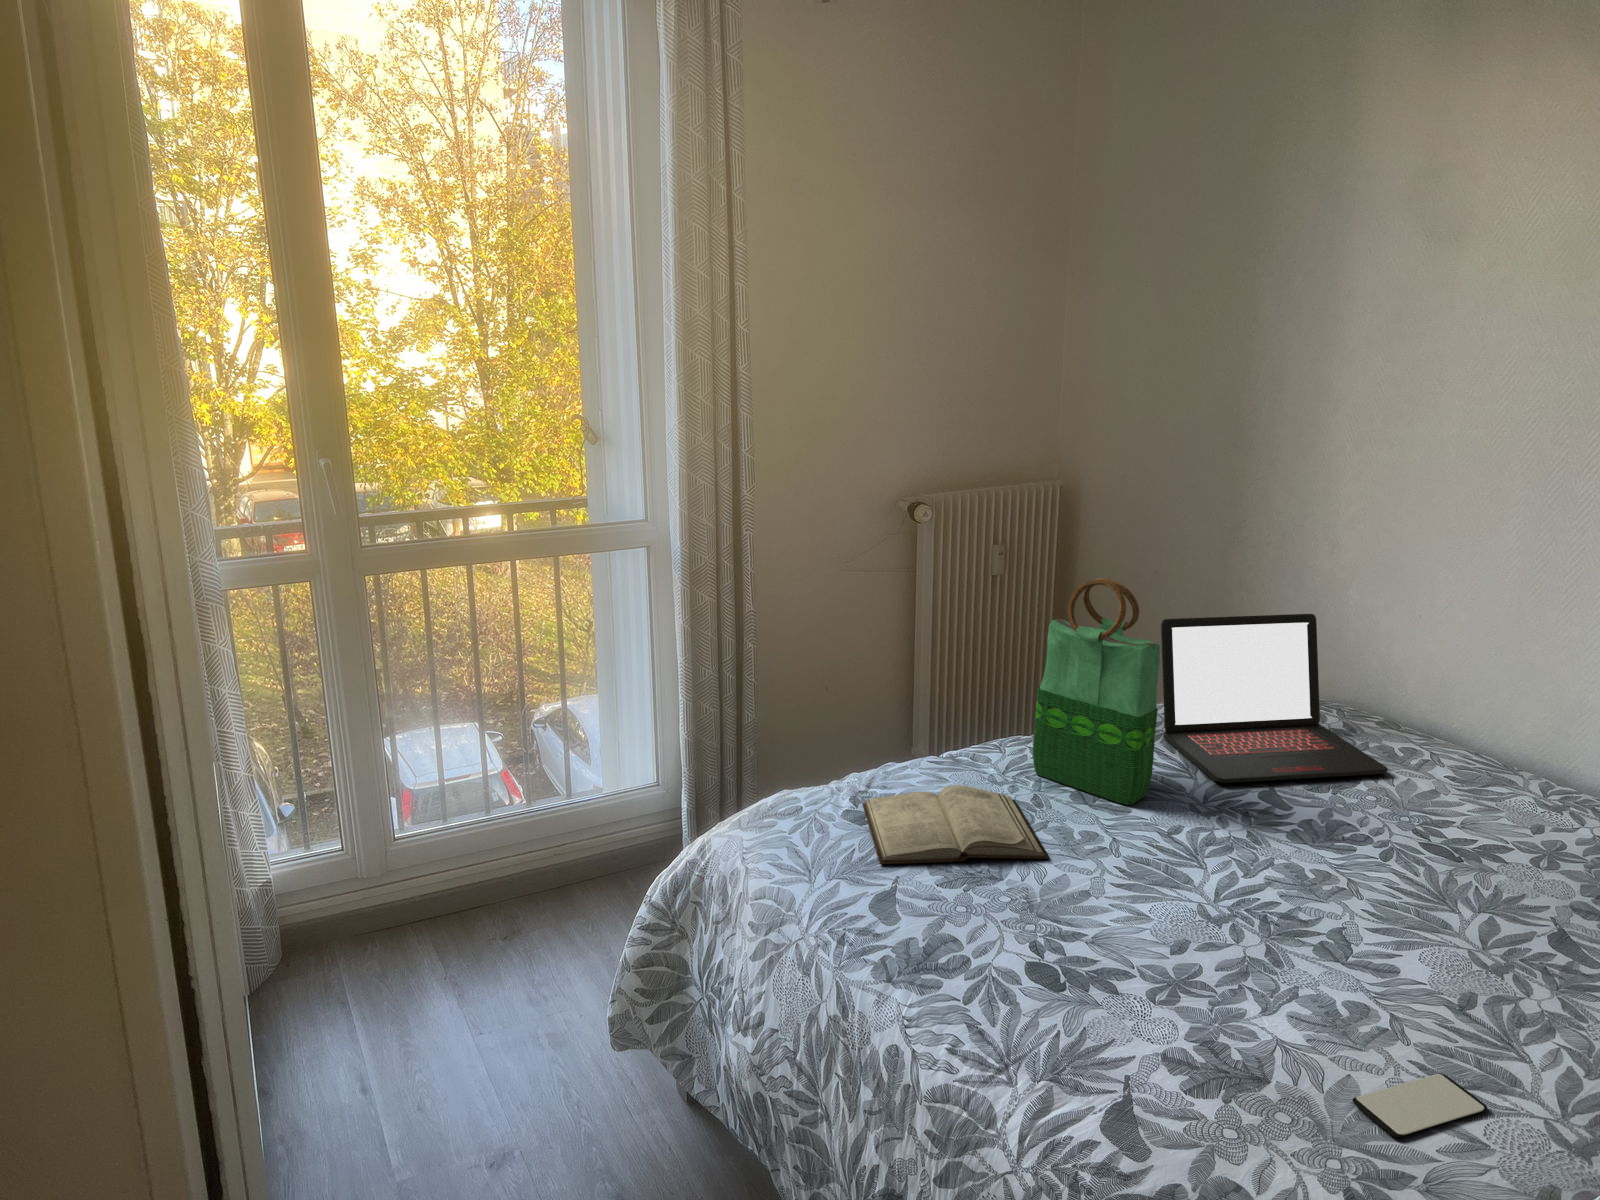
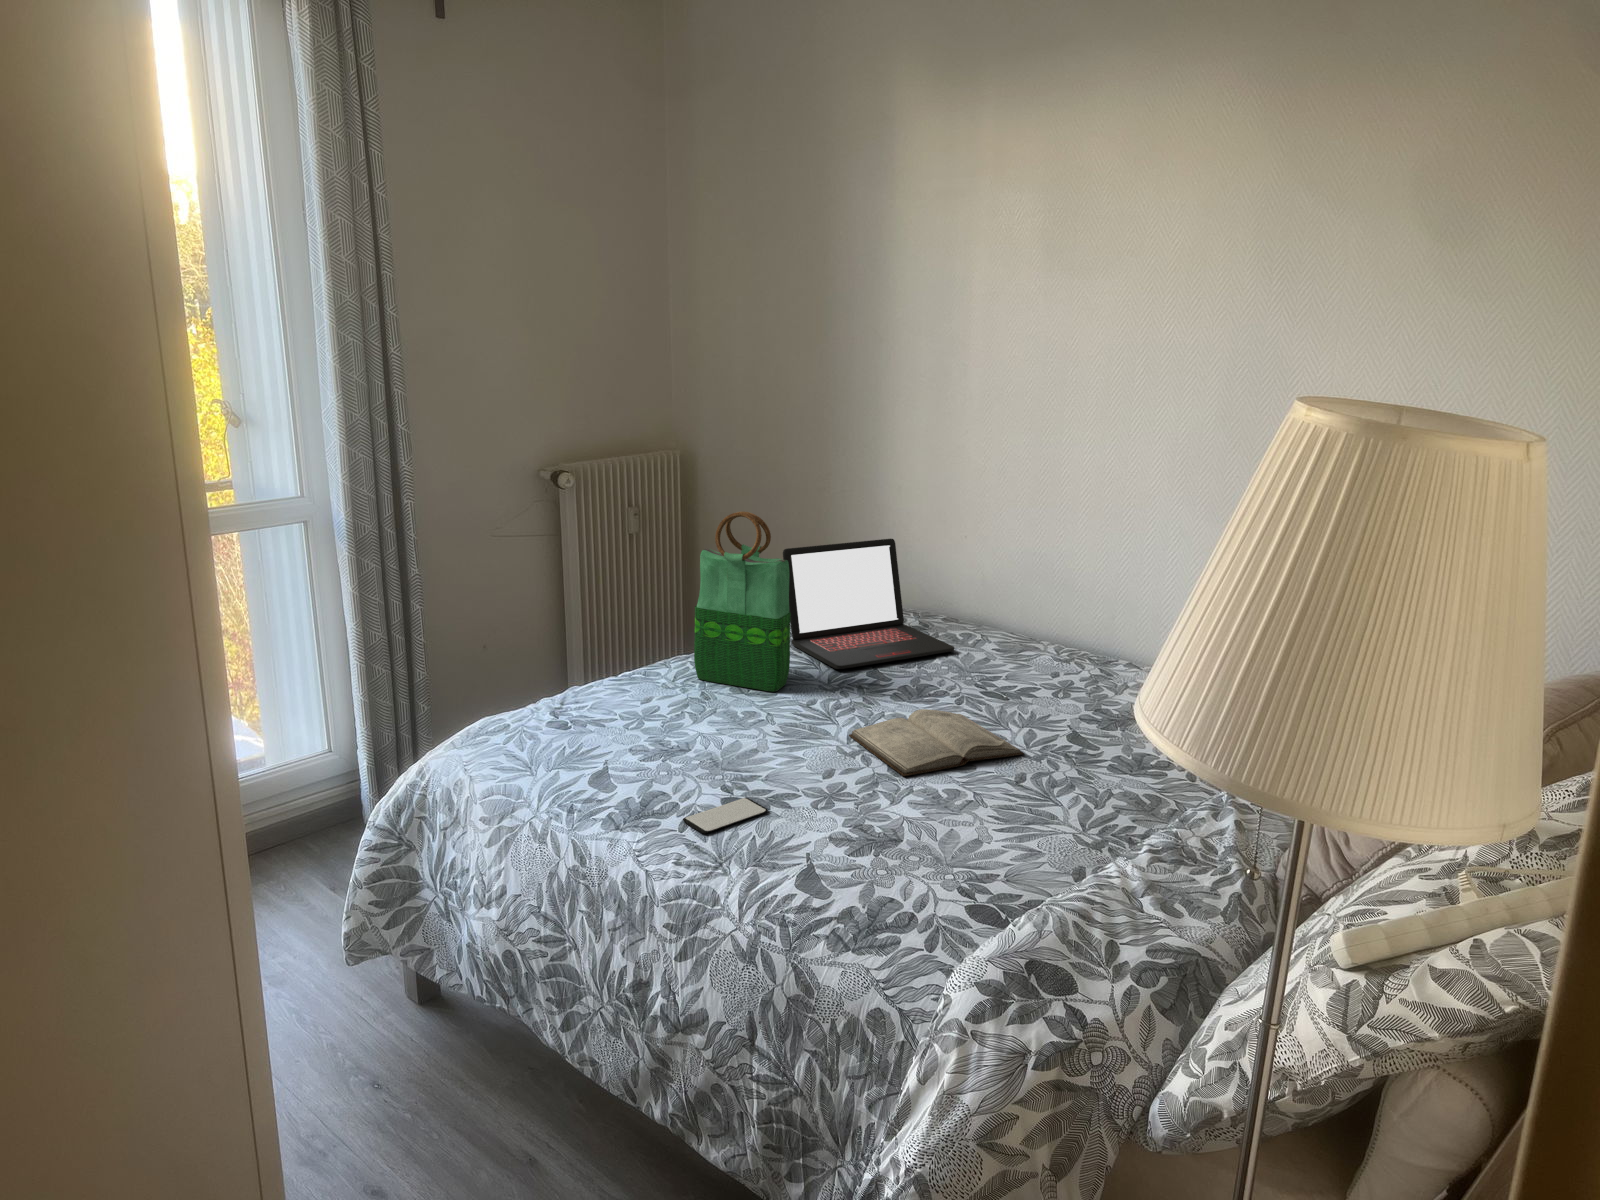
diary: present [863,785,1049,864] -> present [849,709,1024,776]
smartphone: present [1352,1073,1487,1137] -> present [683,798,768,833]

